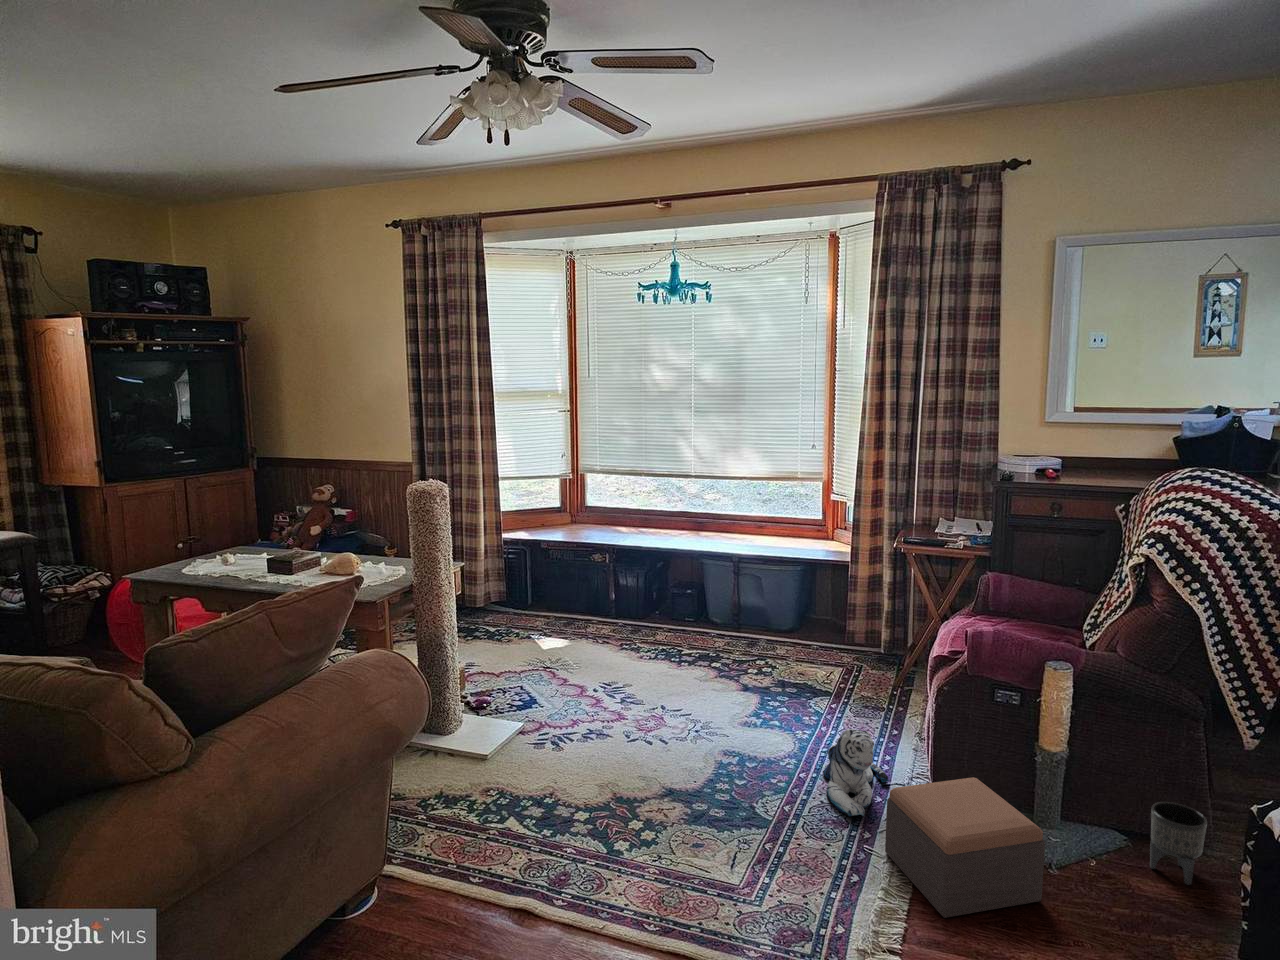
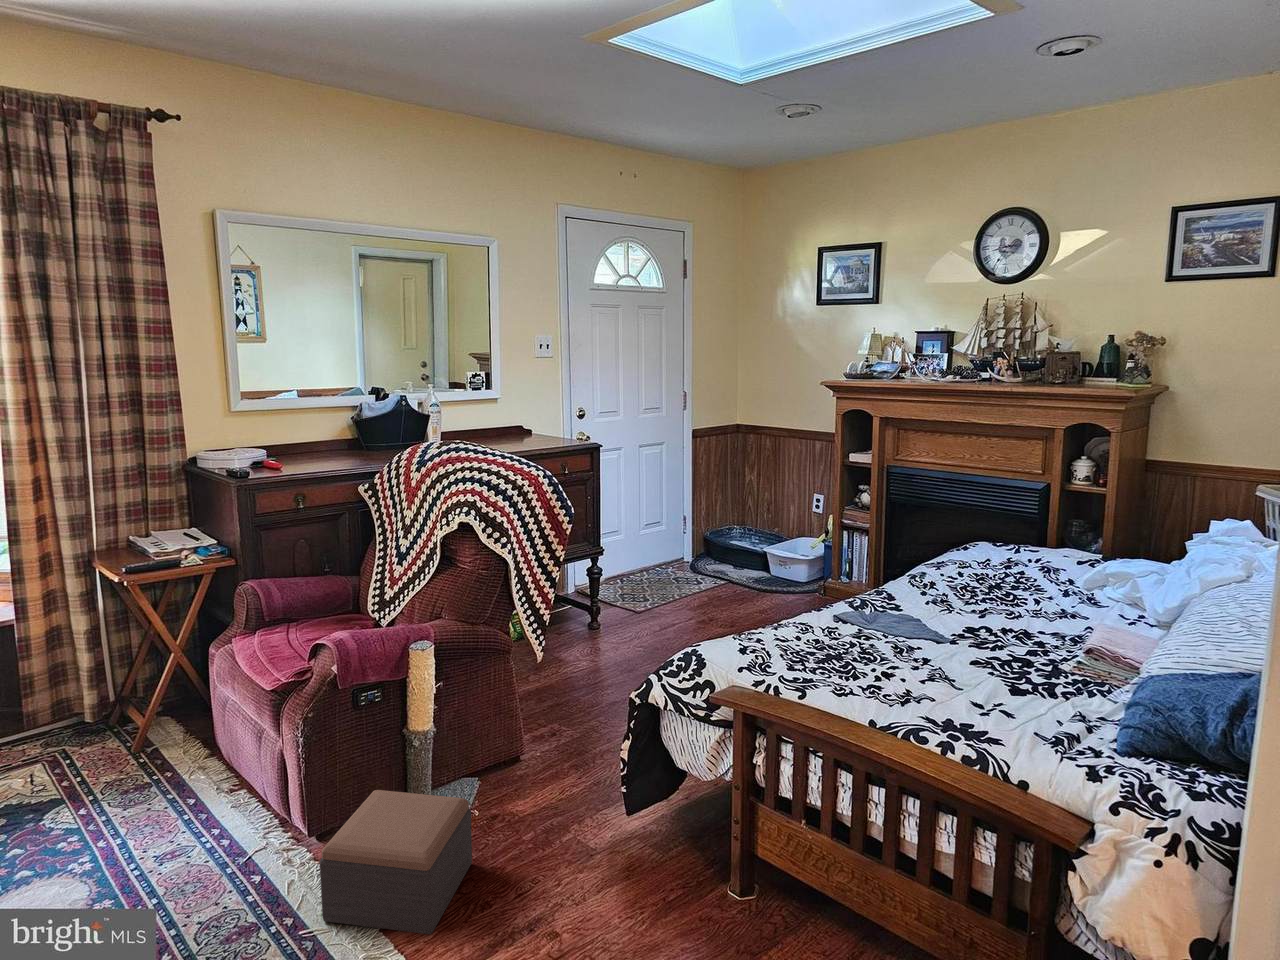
plush toy: present [823,729,889,817] -> none [162,809,267,919]
planter: present [1150,802,1207,885] -> none [491,724,530,787]

